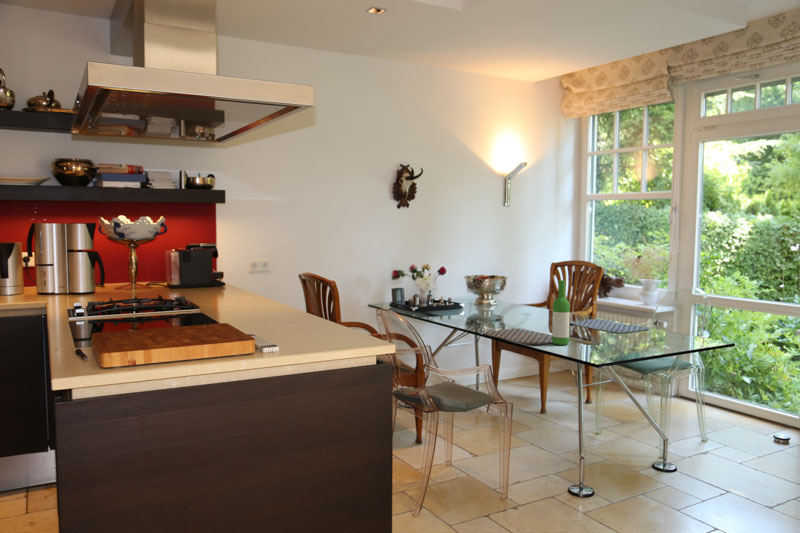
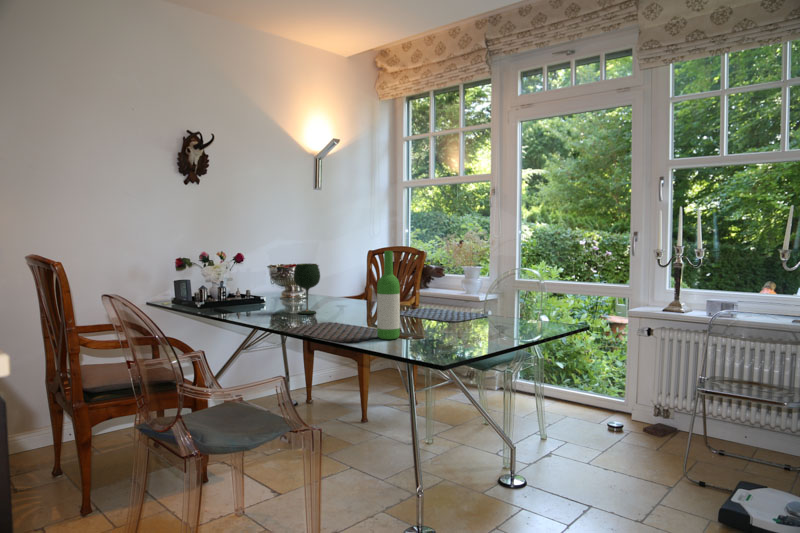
wine glass: none [489,281,509,321] -> present [294,263,320,314]

